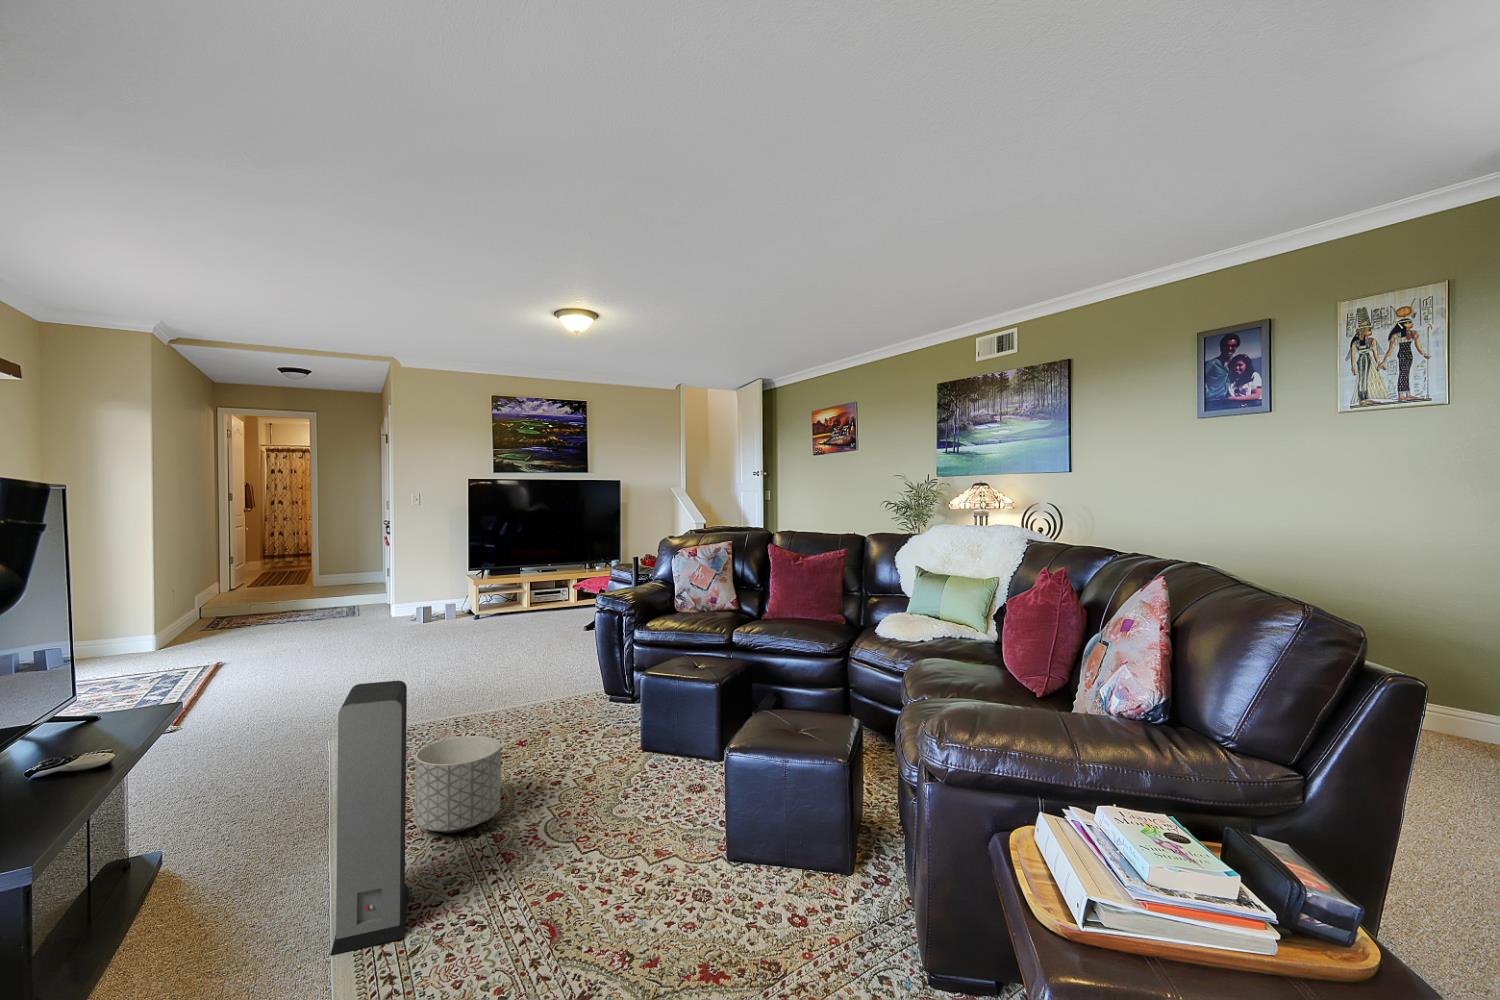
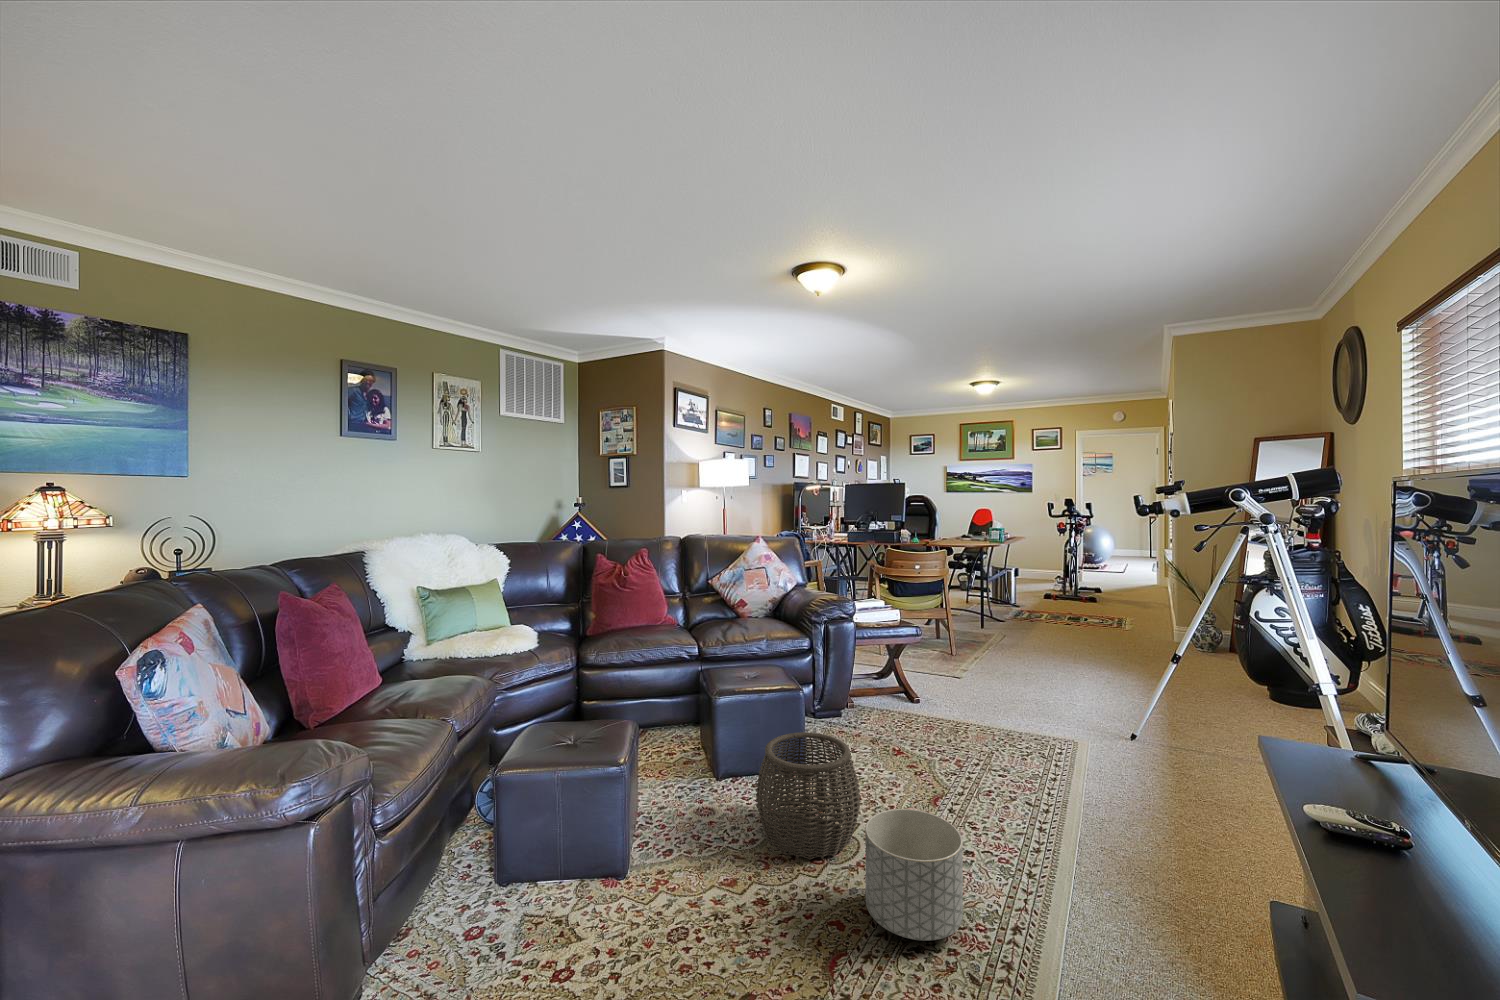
speaker: present [330,681,409,955] -> none [1000,676,1071,898]
woven basket: none [555,717,666,844] -> present [756,732,861,860]

